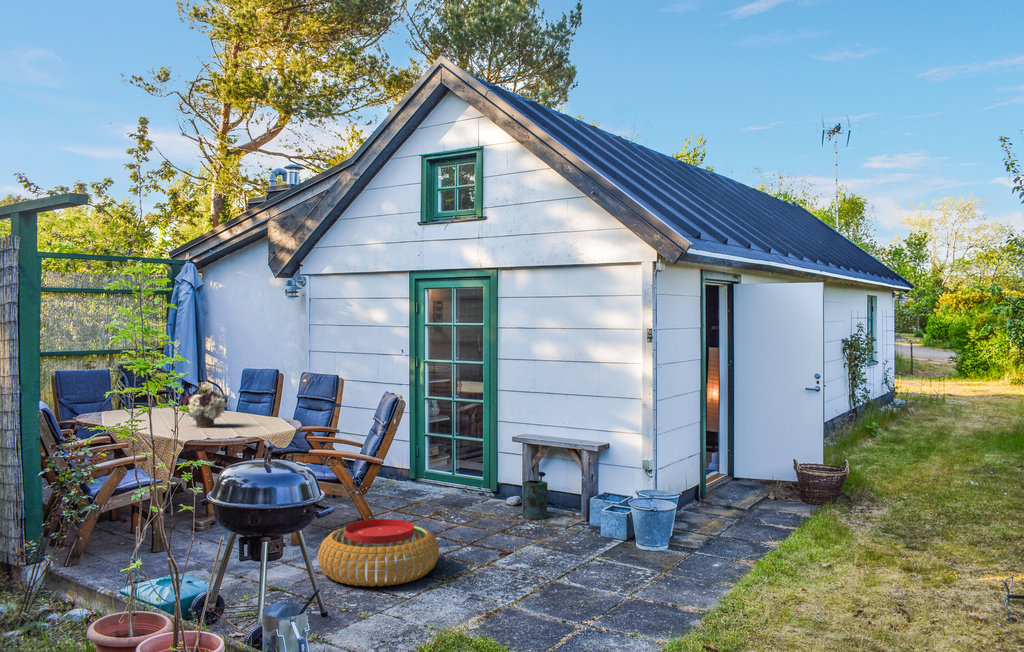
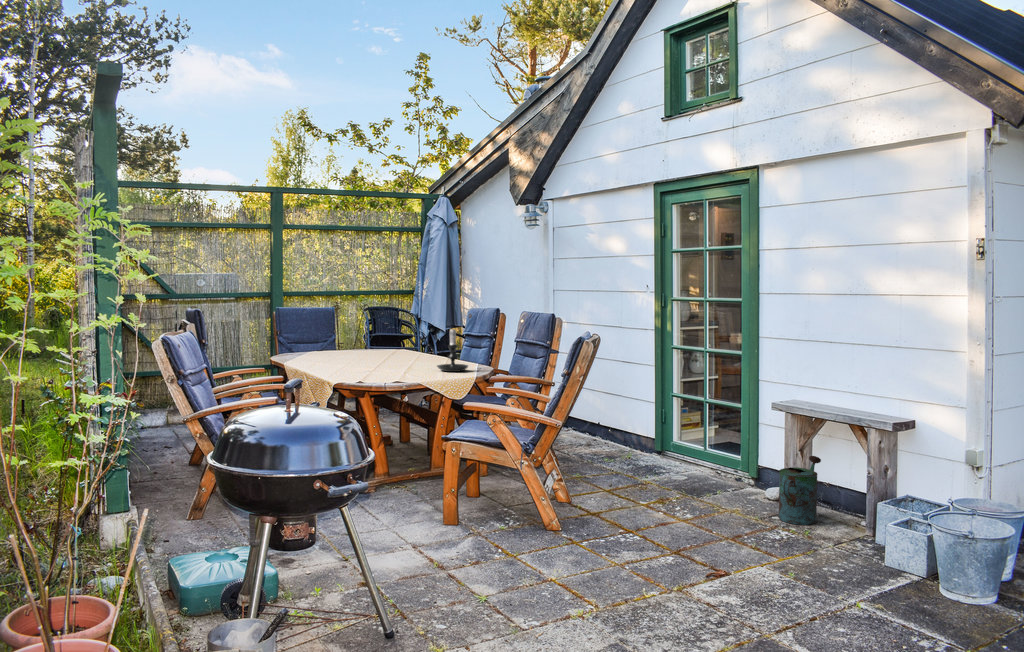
candle holder: none [240,384,270,424] -> present [437,329,468,372]
flower arrangement: present [182,385,228,427] -> none [366,325,415,374]
pouf: present [318,519,439,587] -> none [448,504,607,600]

